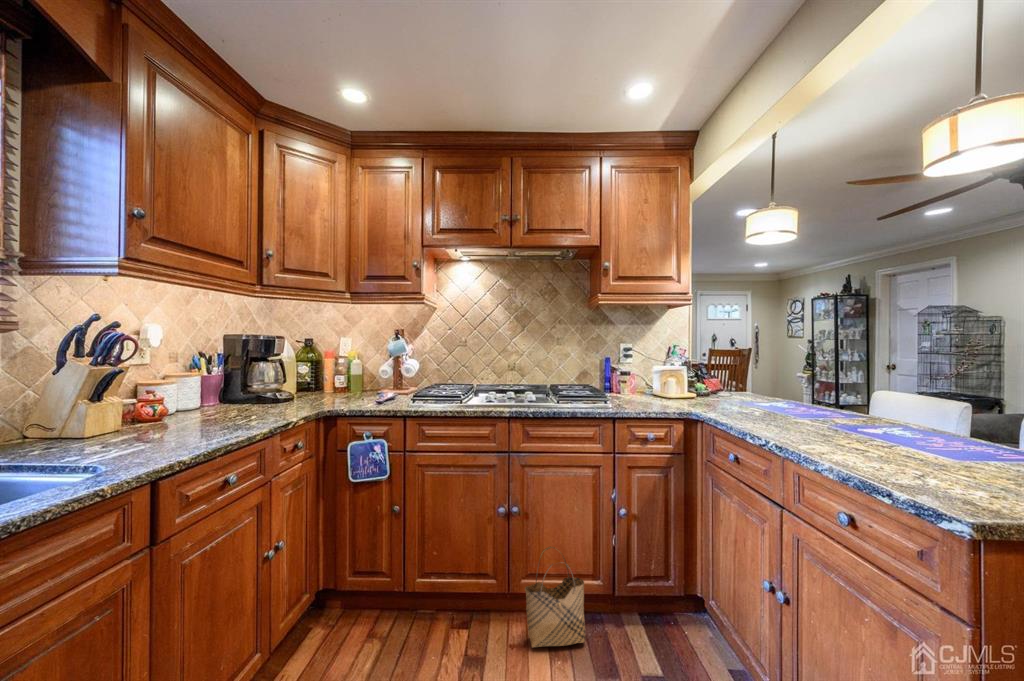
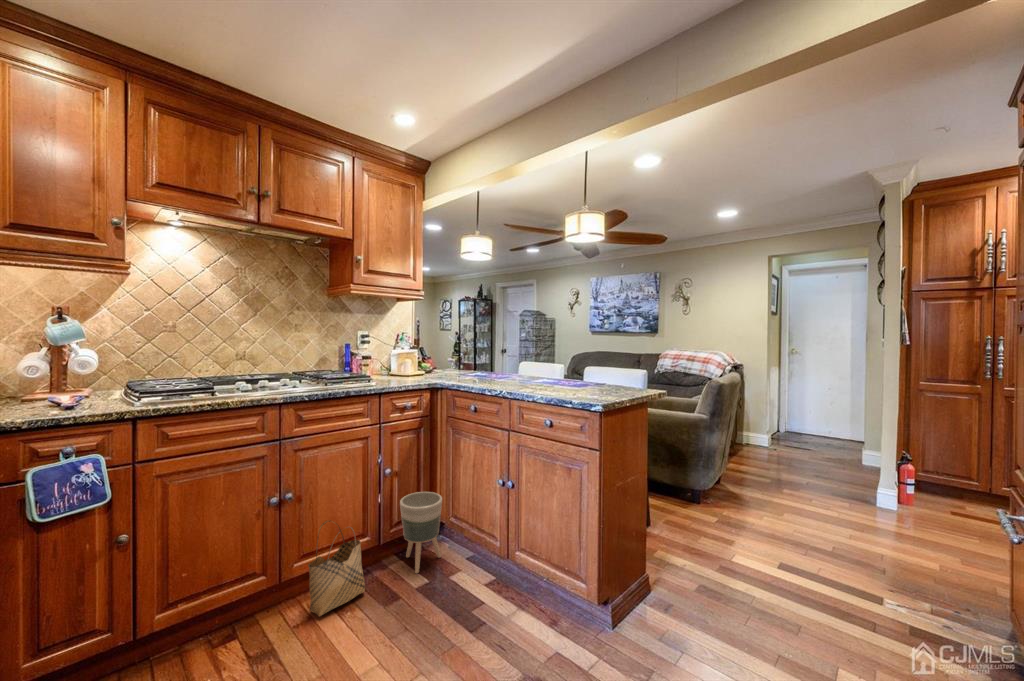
planter: none [636,546,693,652] -> present [400,492,442,573]

